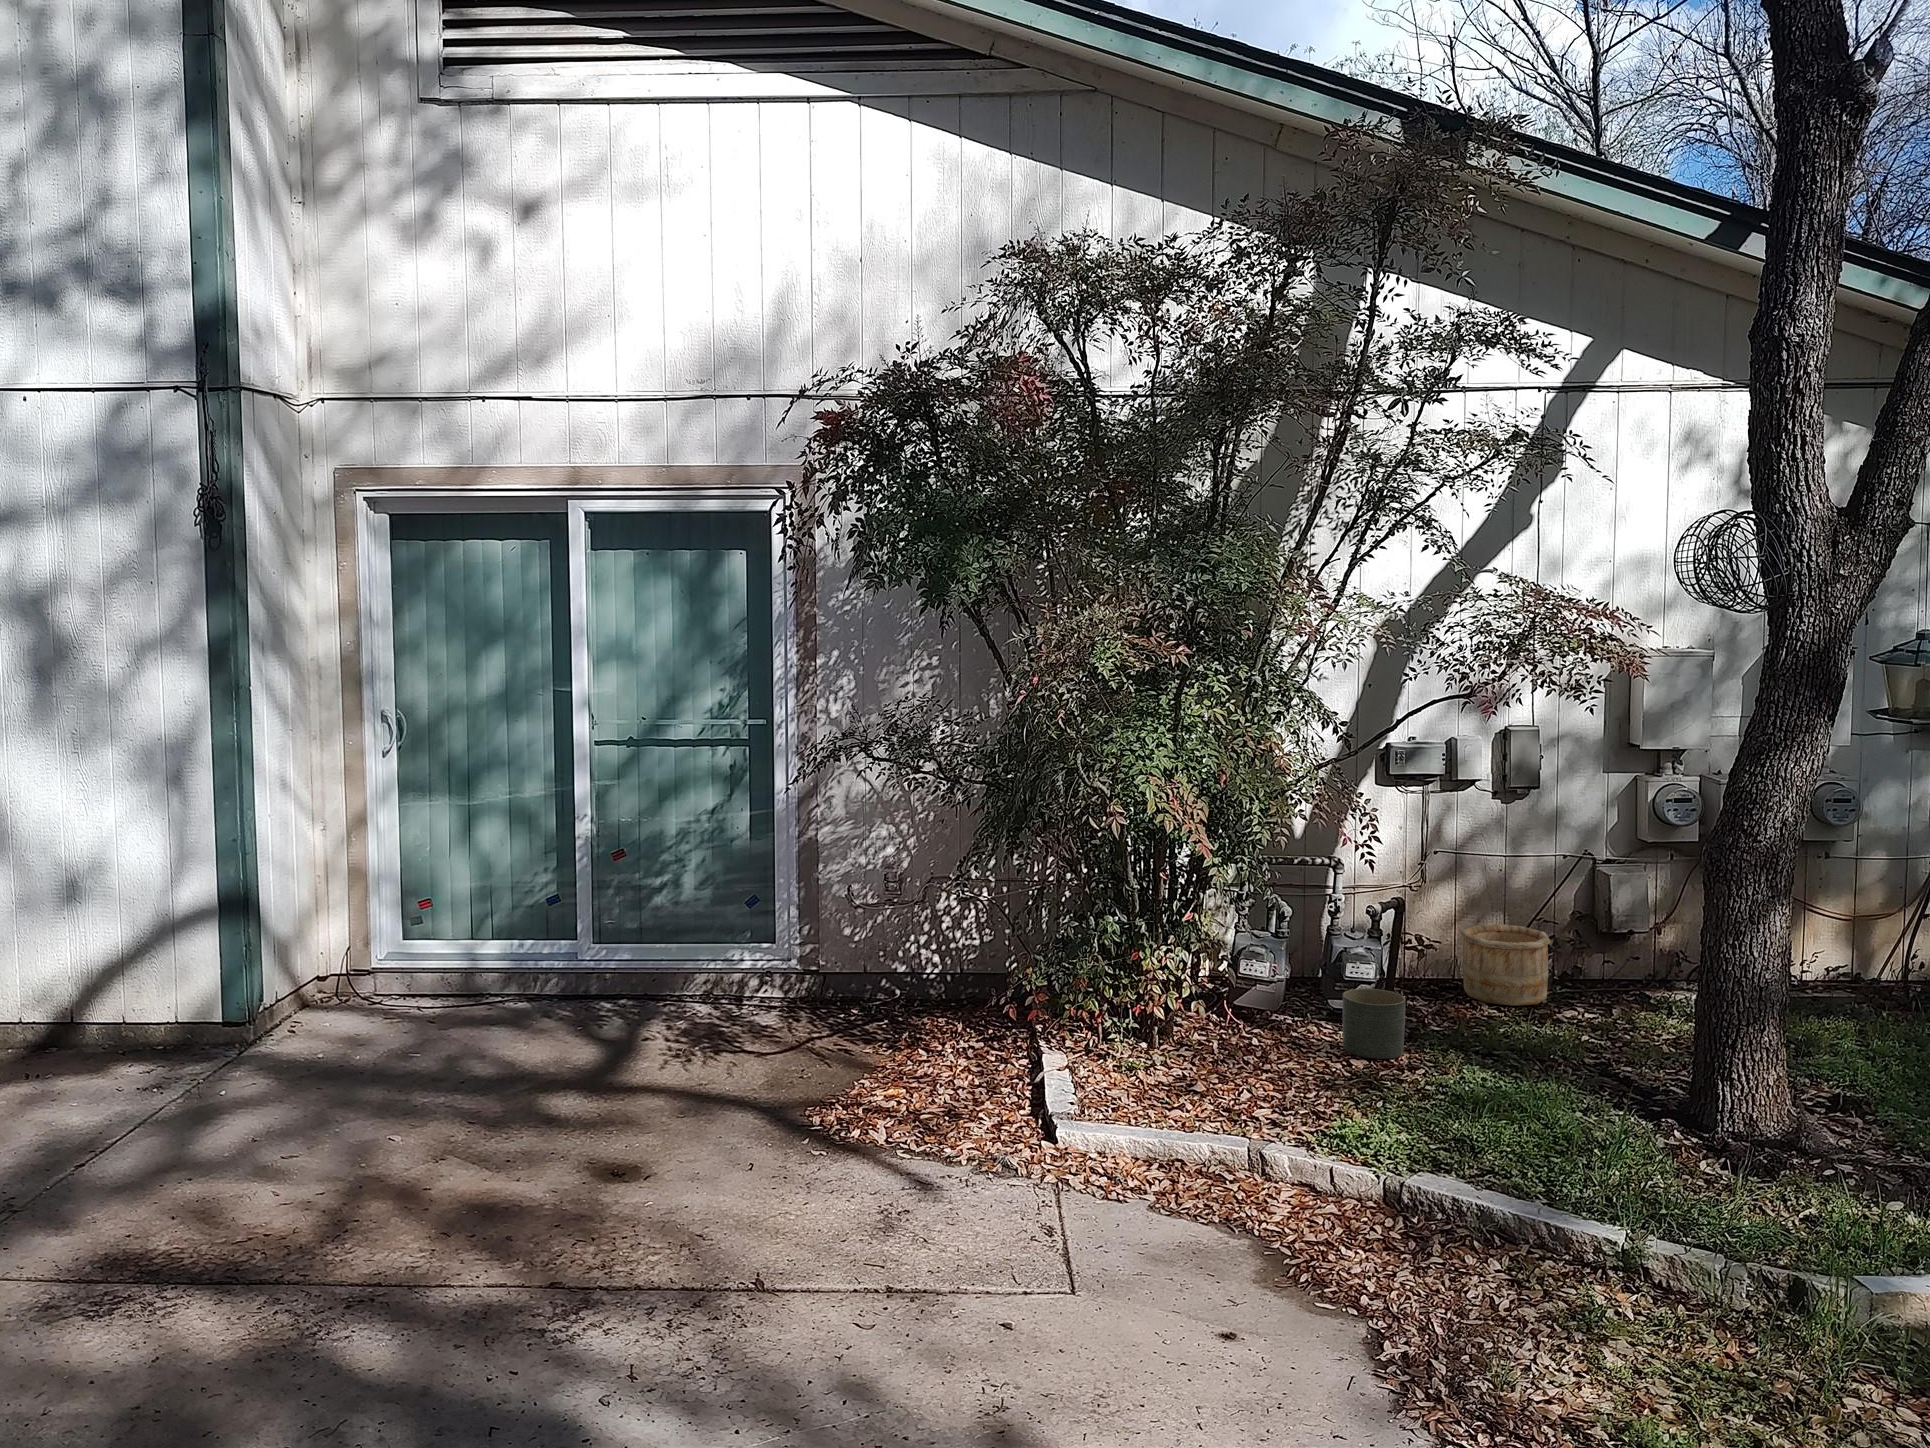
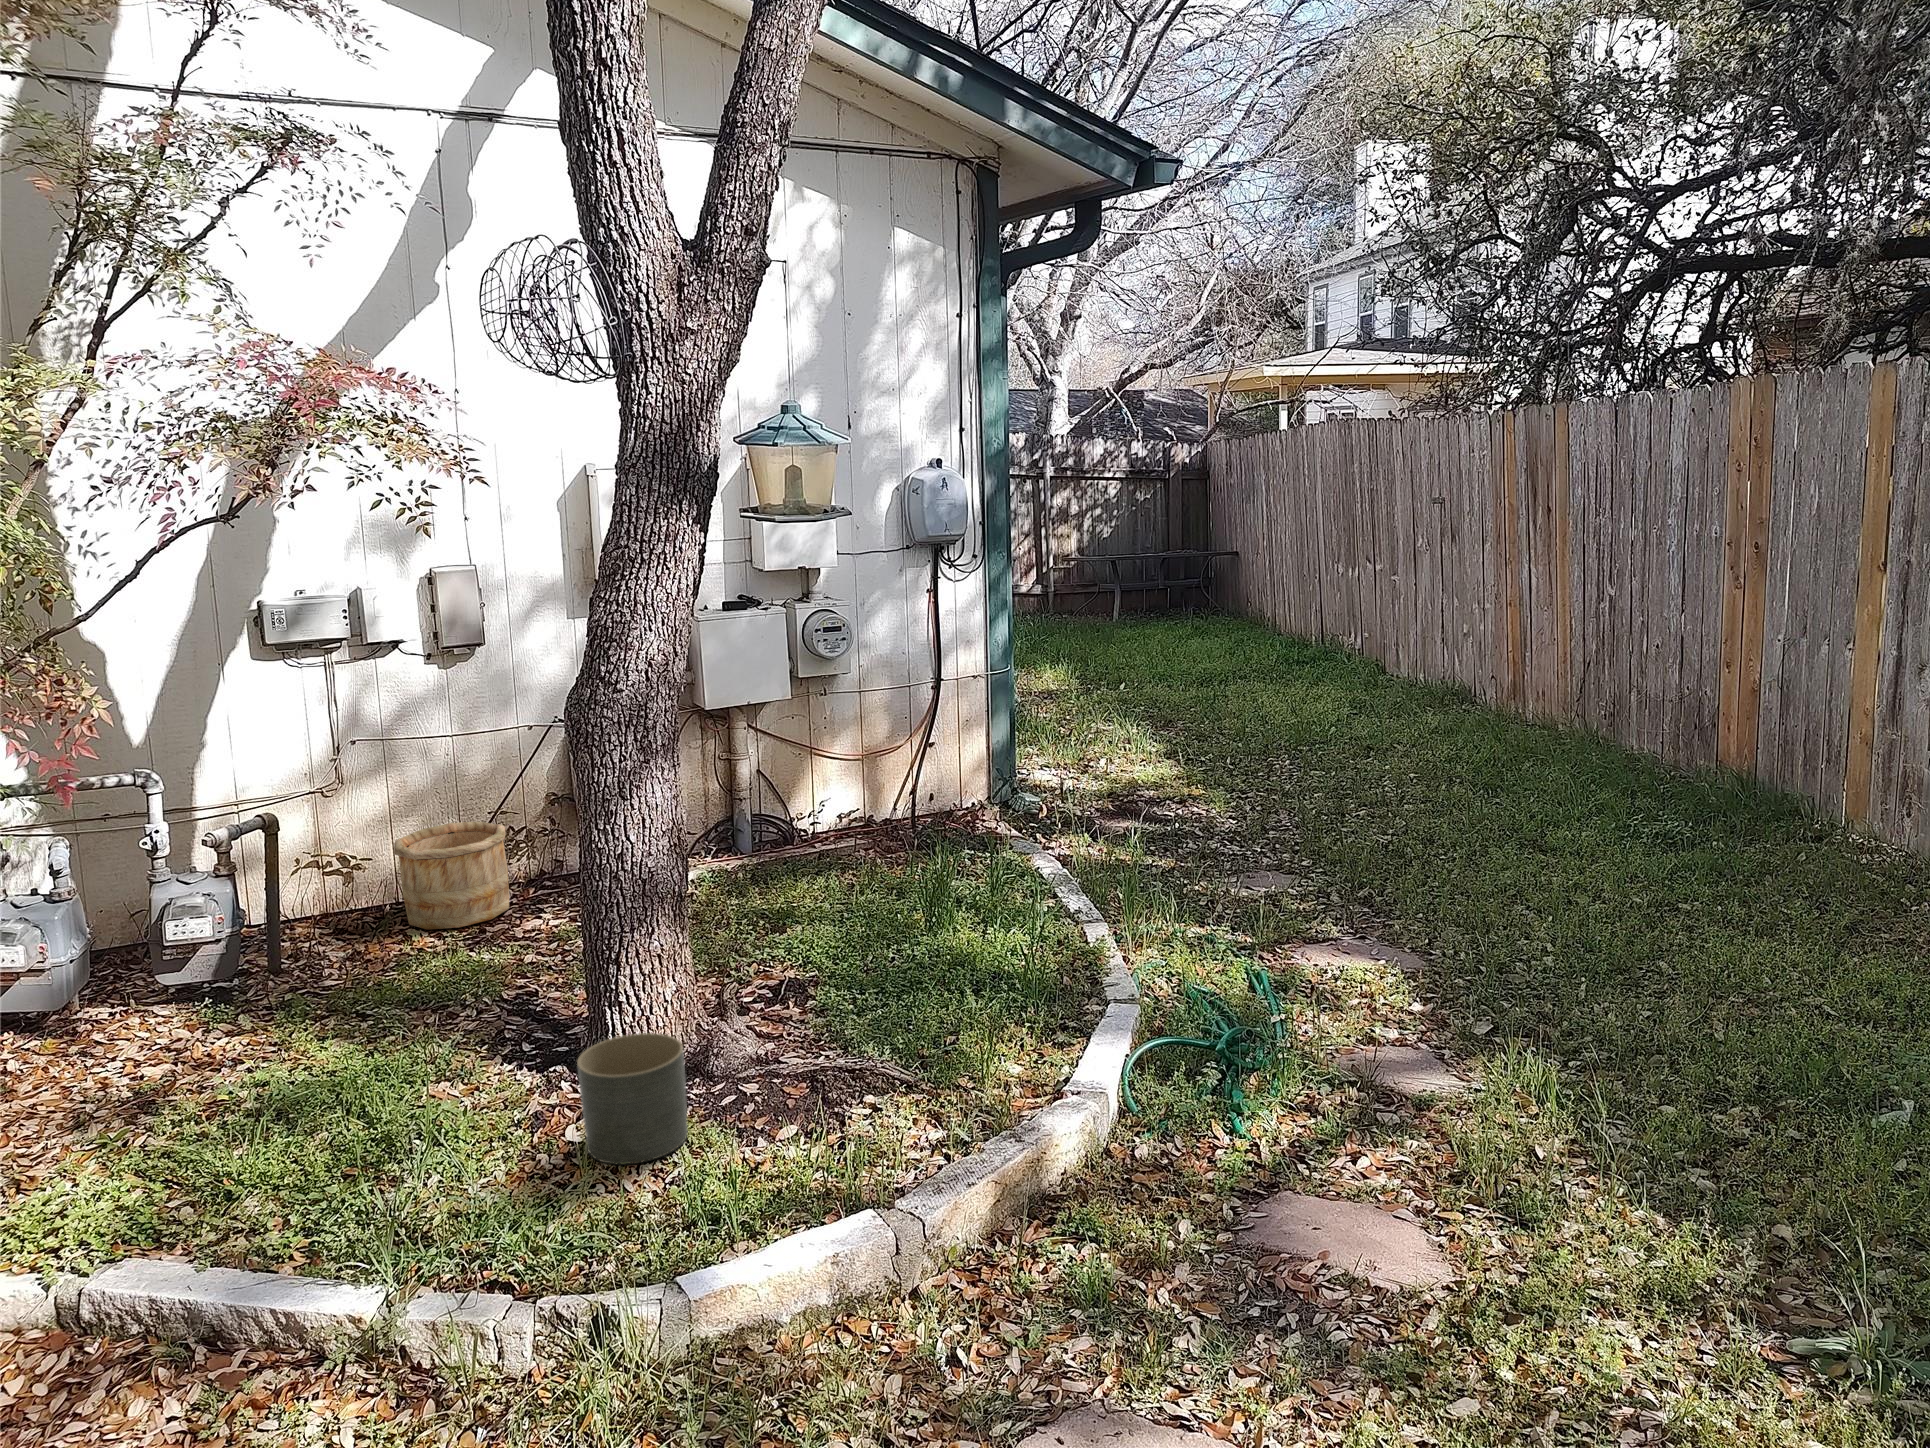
planter: present [1343,989,1405,1059] -> present [577,1033,688,1165]

